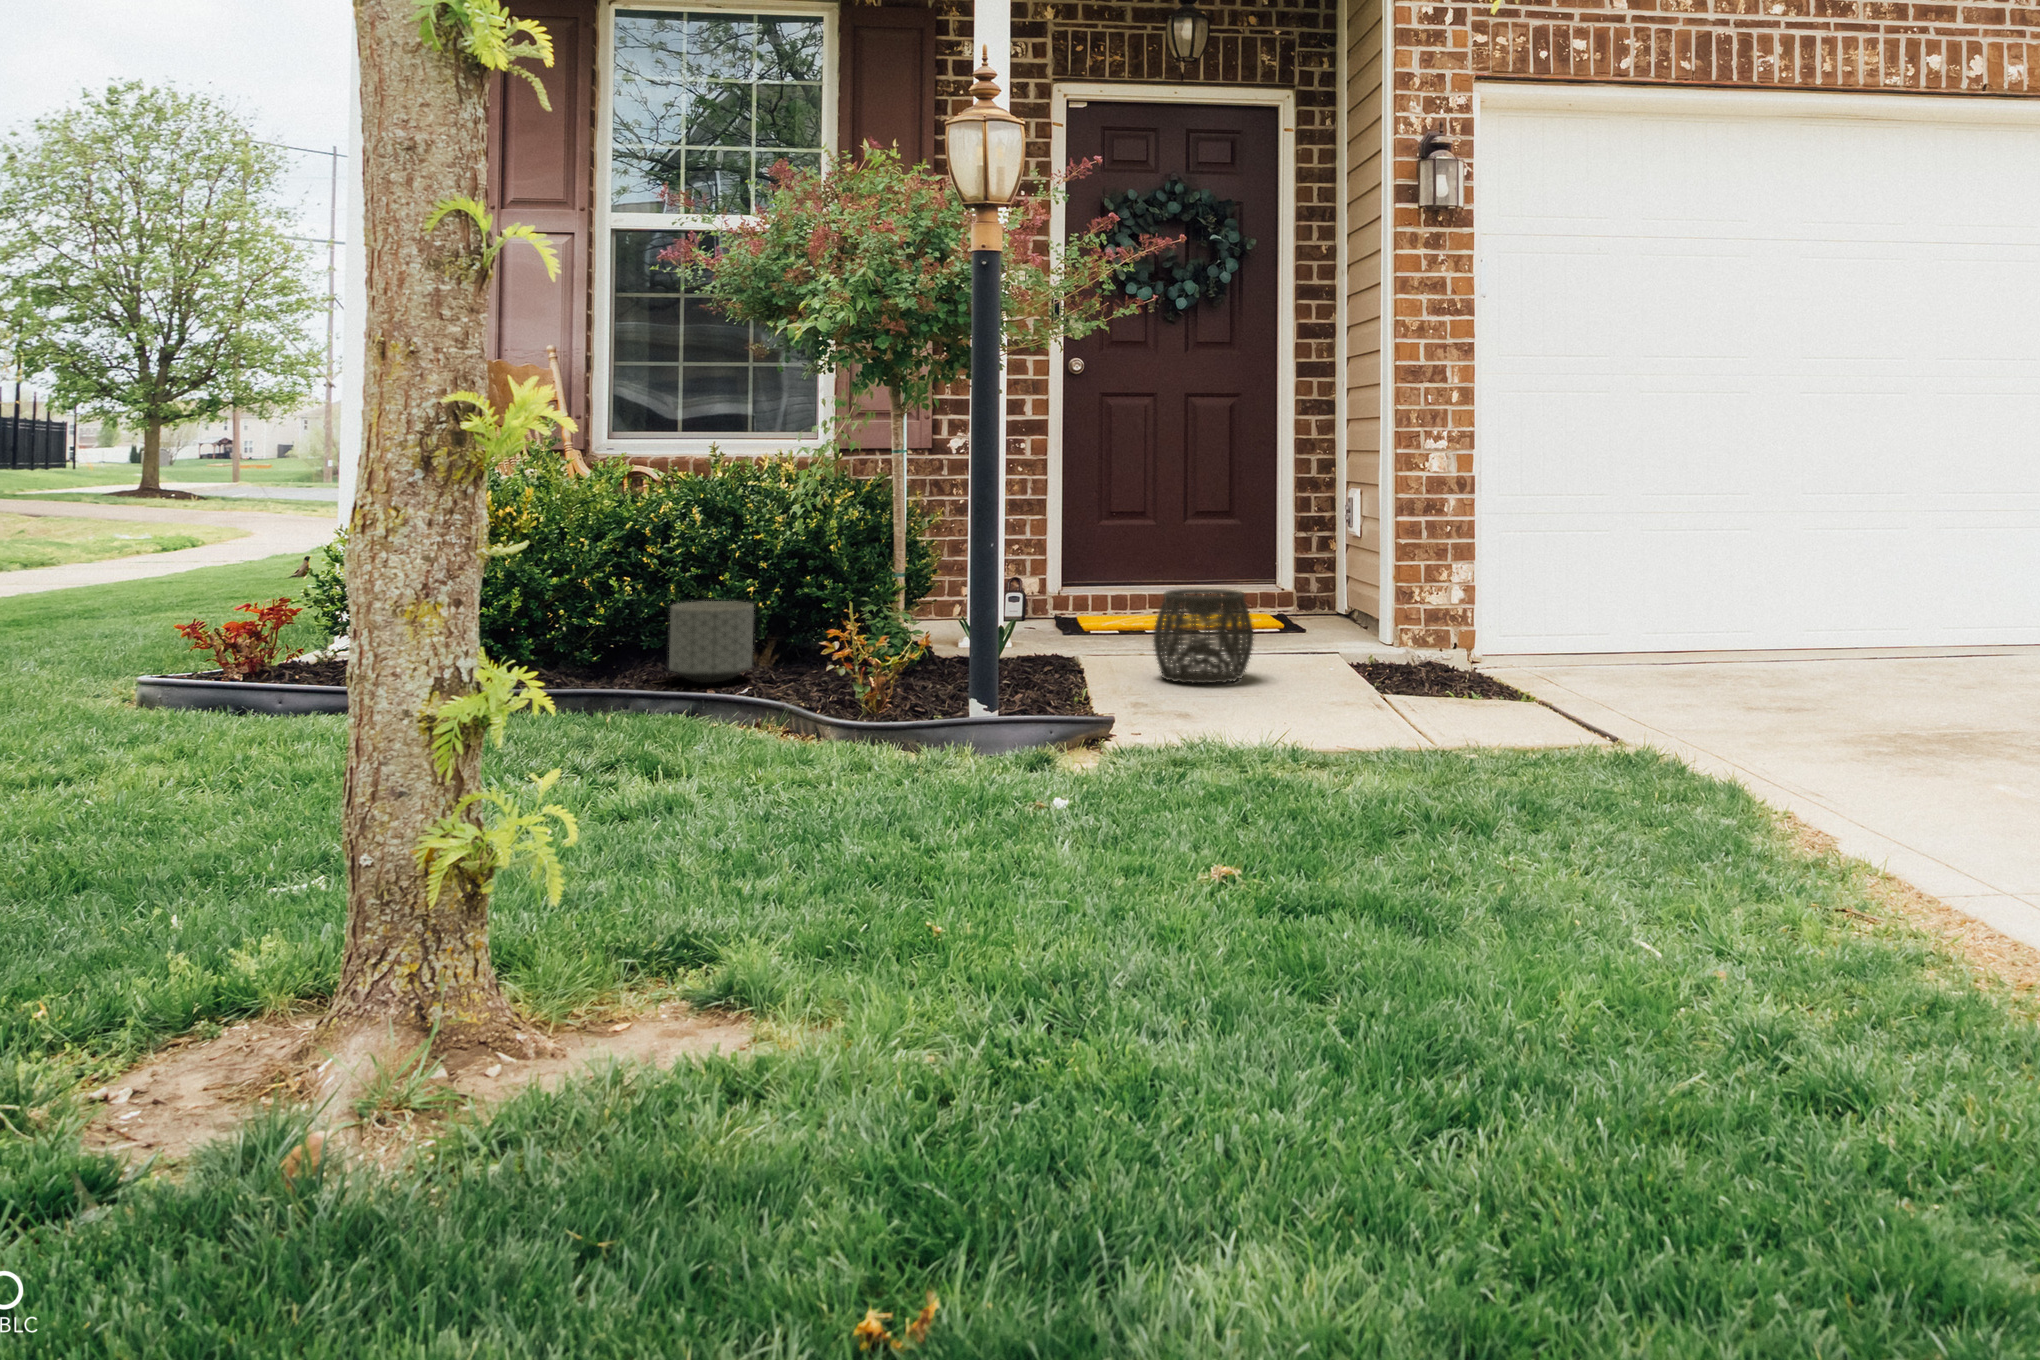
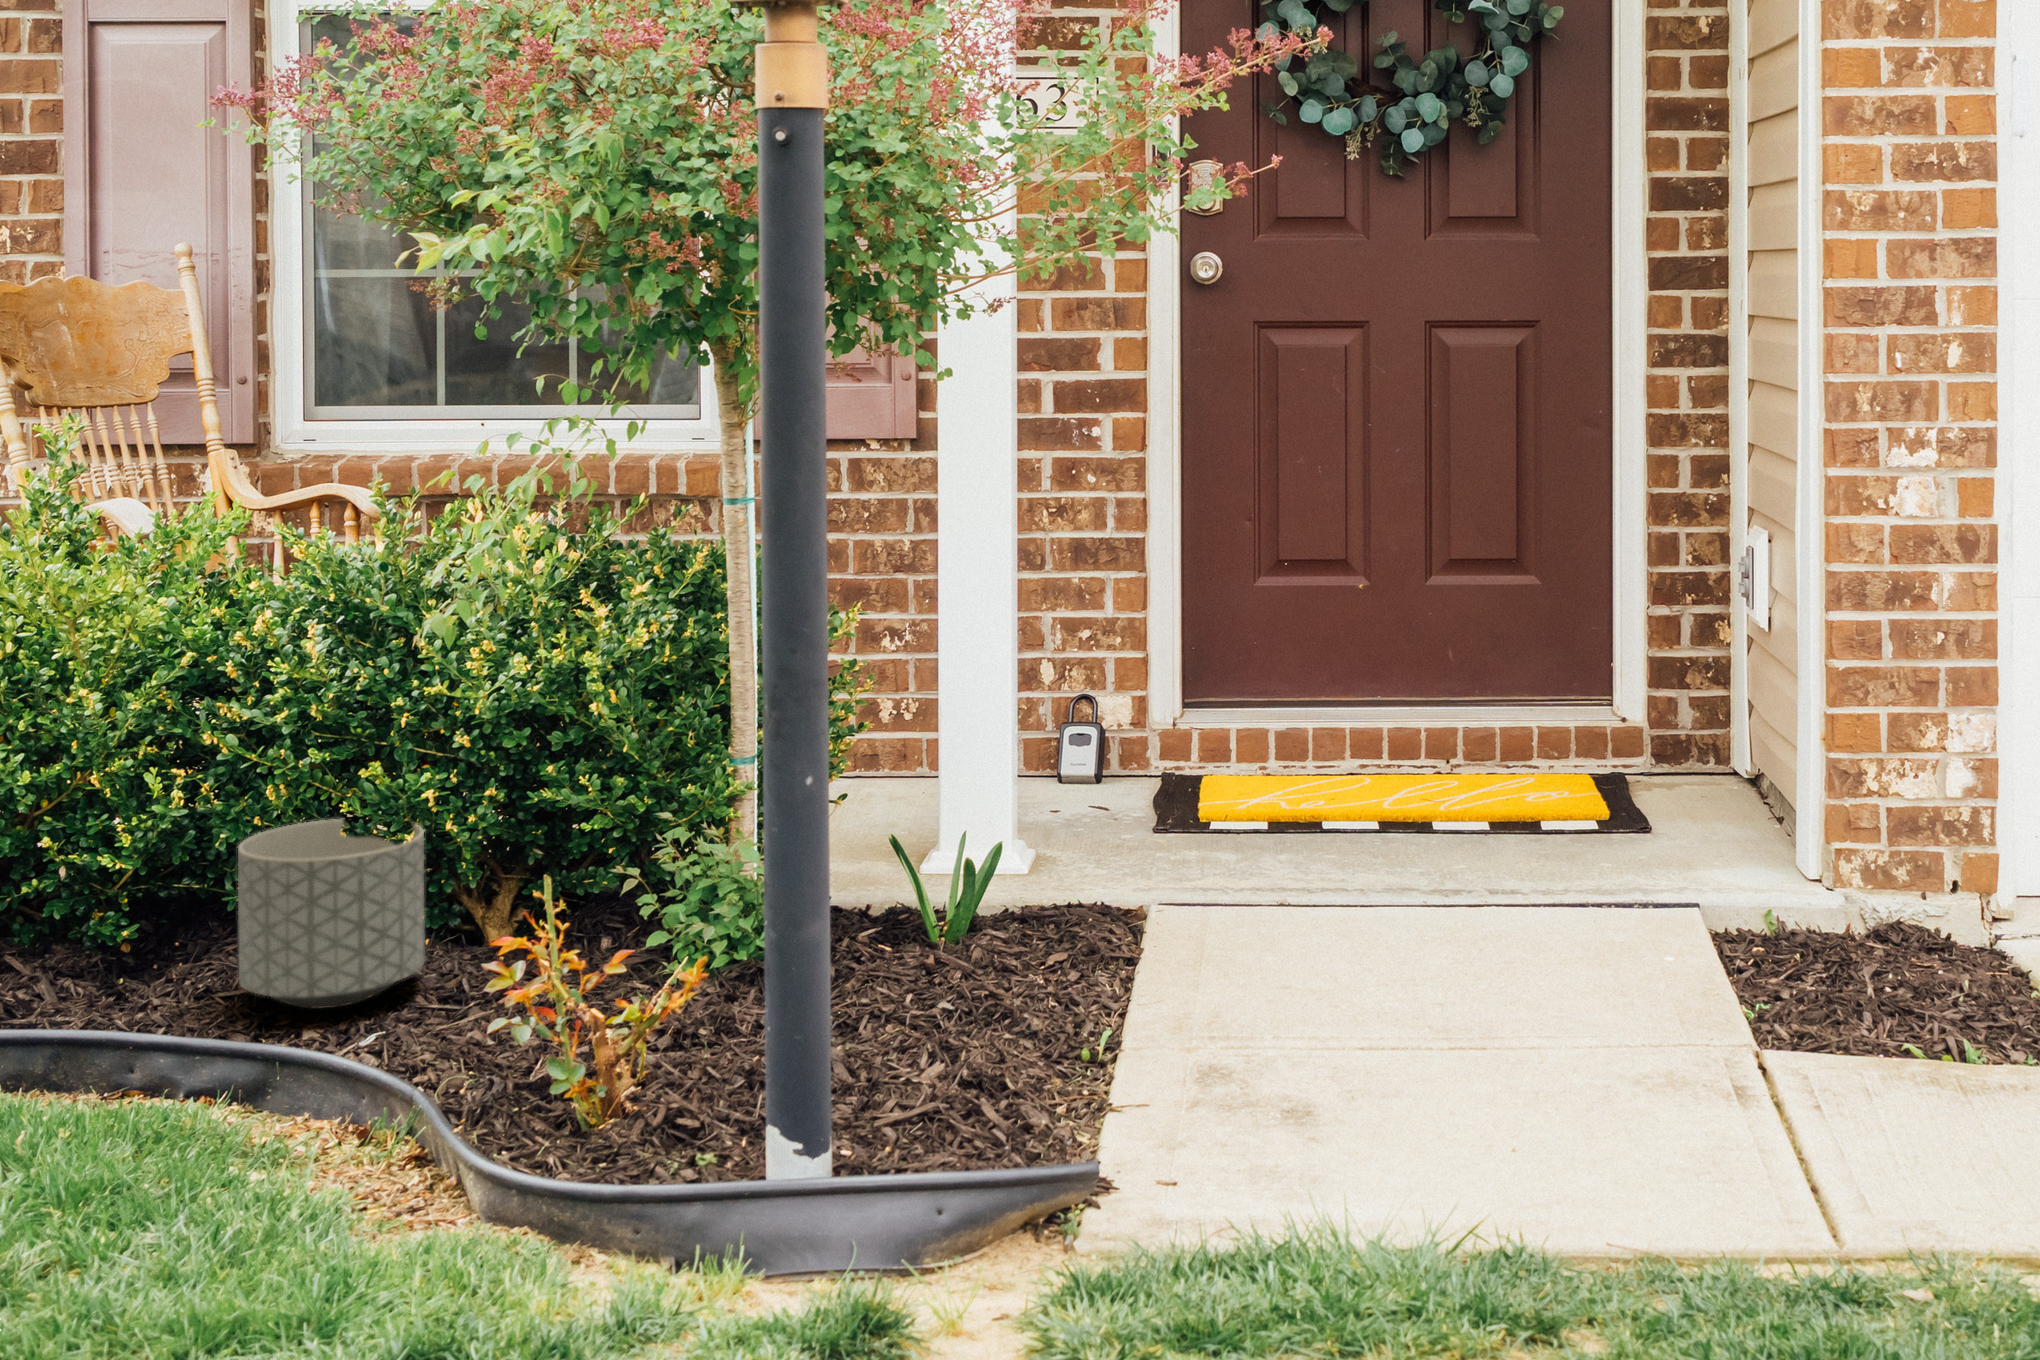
woven basket: present [1153,589,1254,683] -> none [1292,779,1513,1010]

